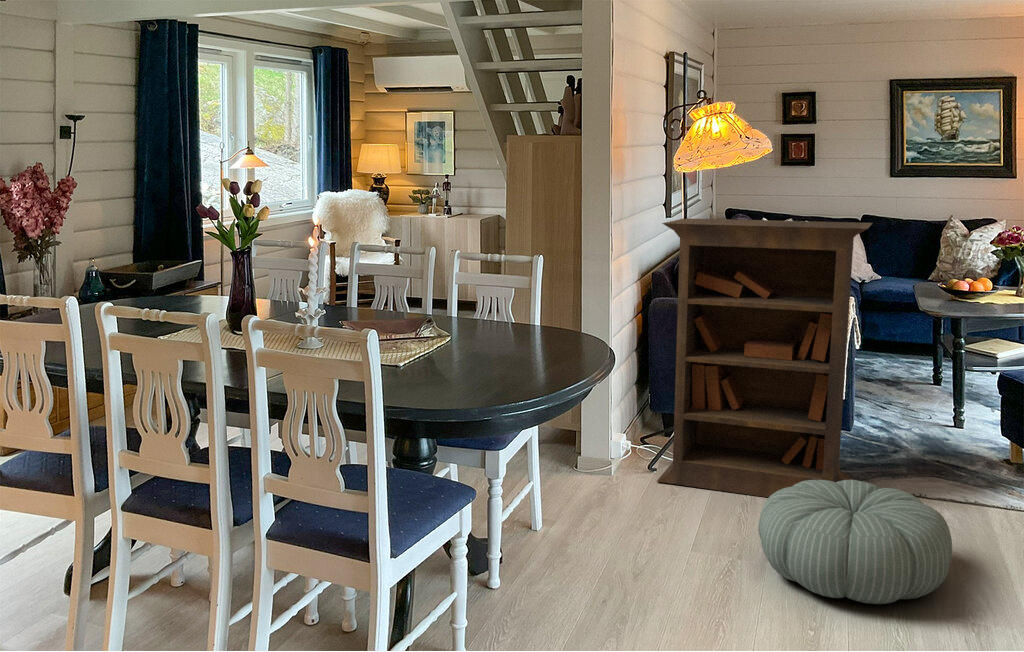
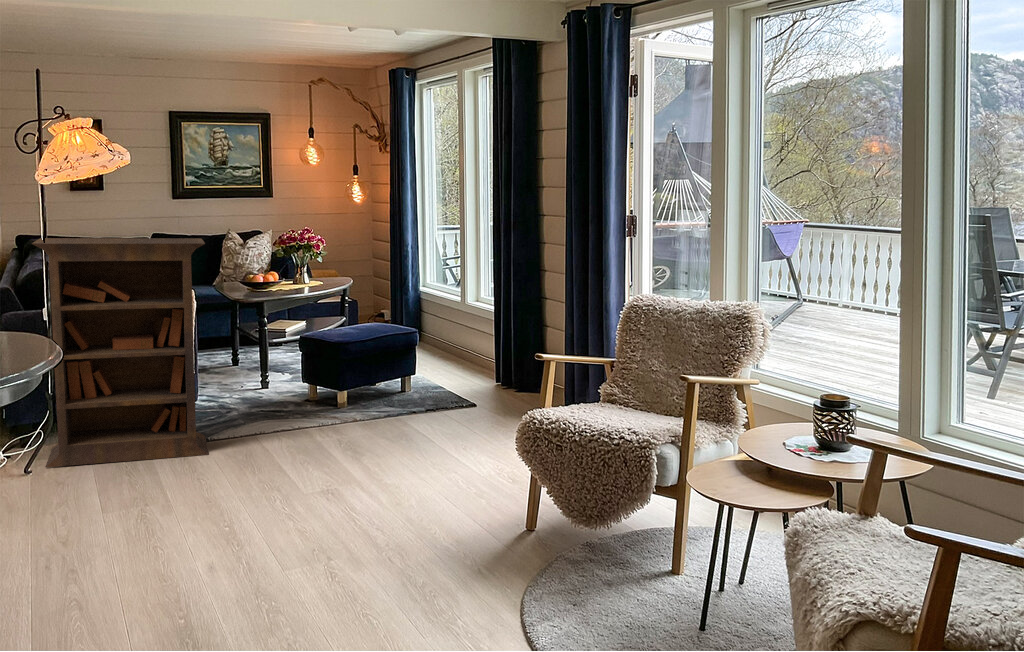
pouf: present [758,480,952,604] -> none [157,427,294,506]

